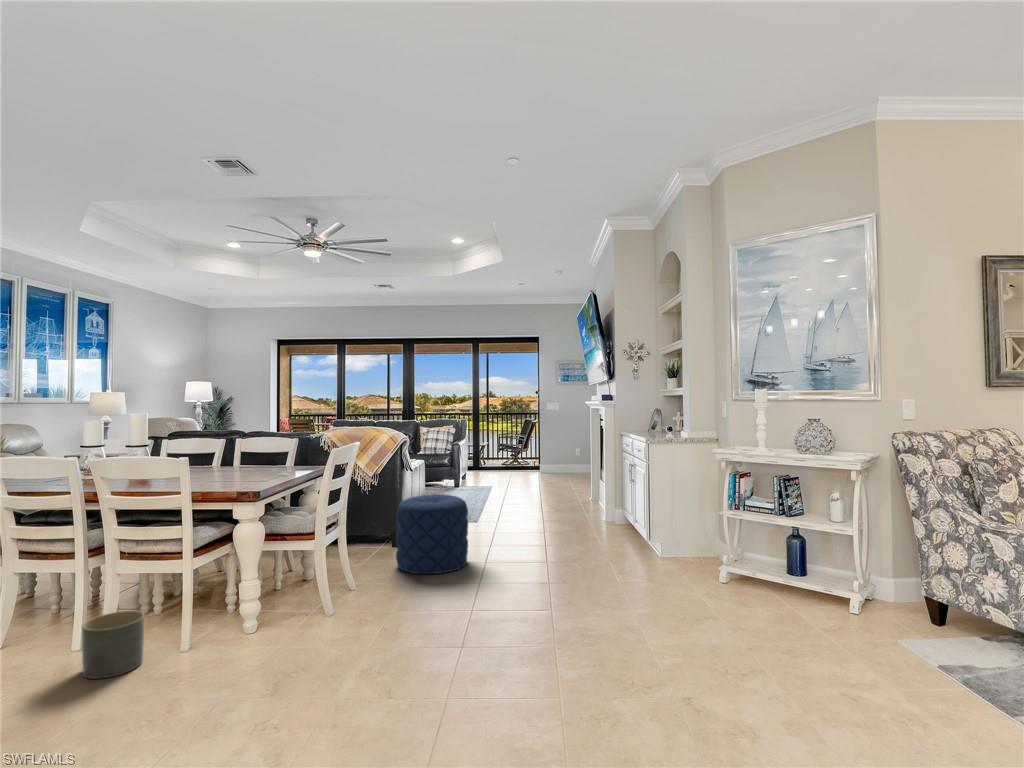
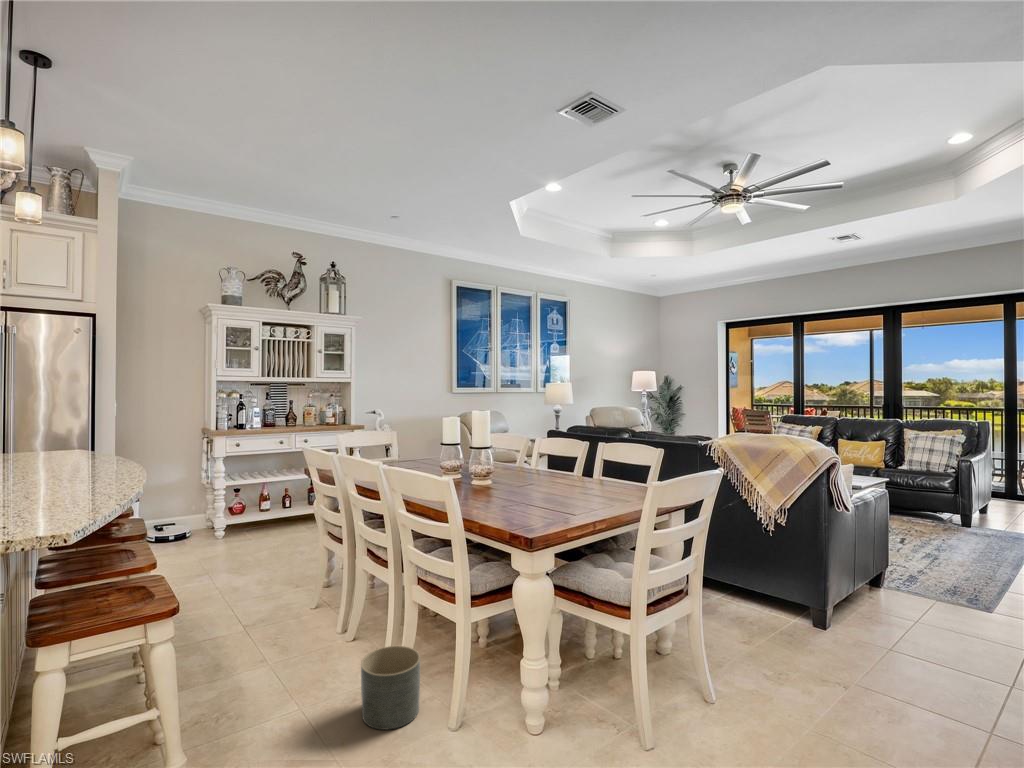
pouf: present [396,494,468,574] -> none [797,565,943,725]

